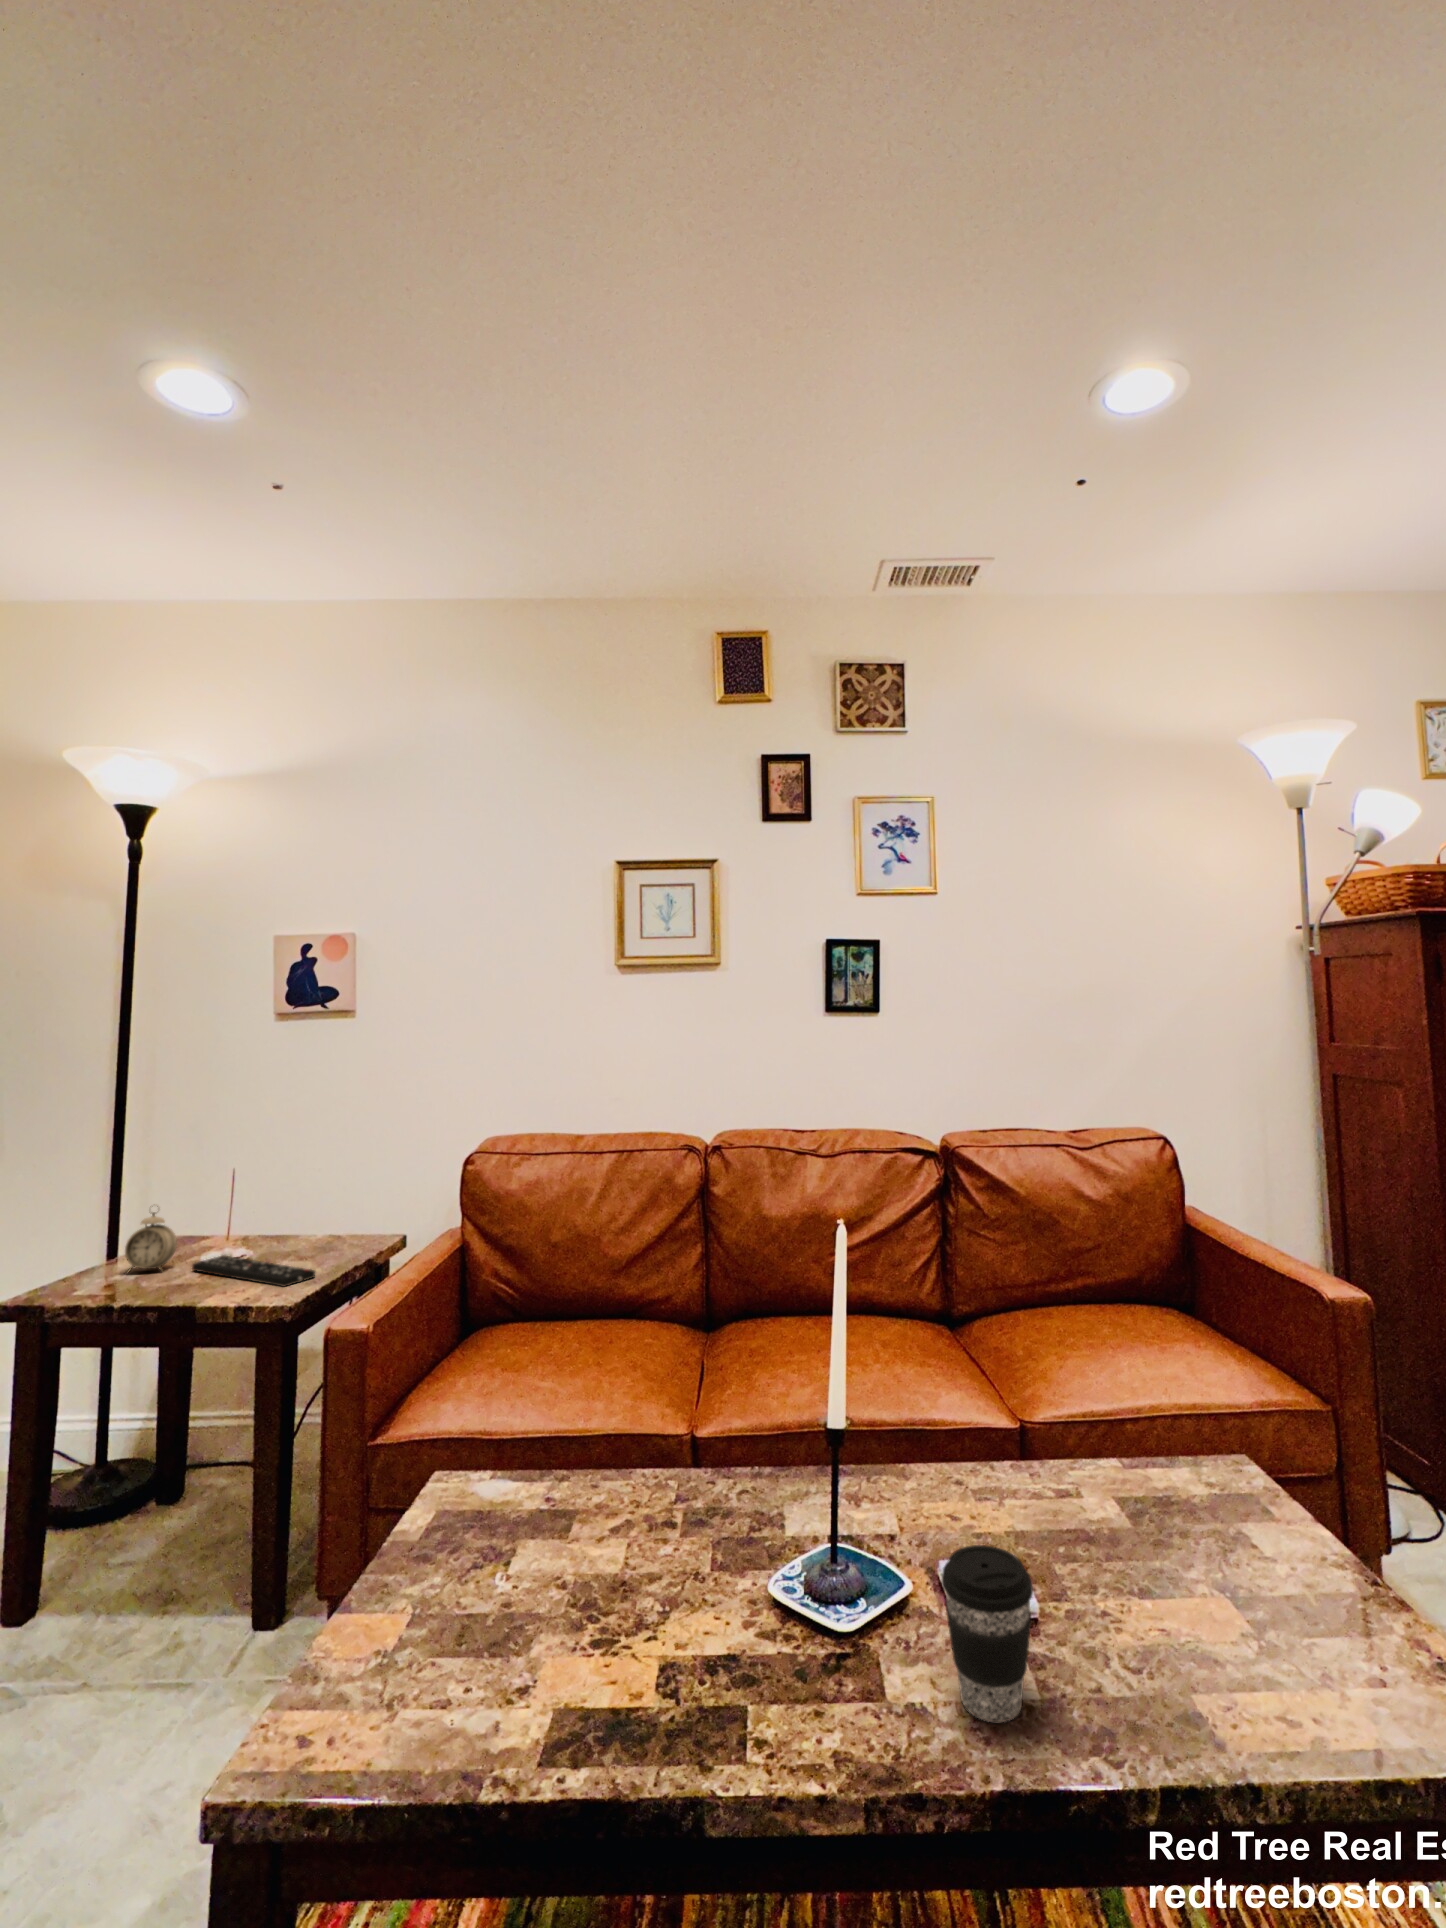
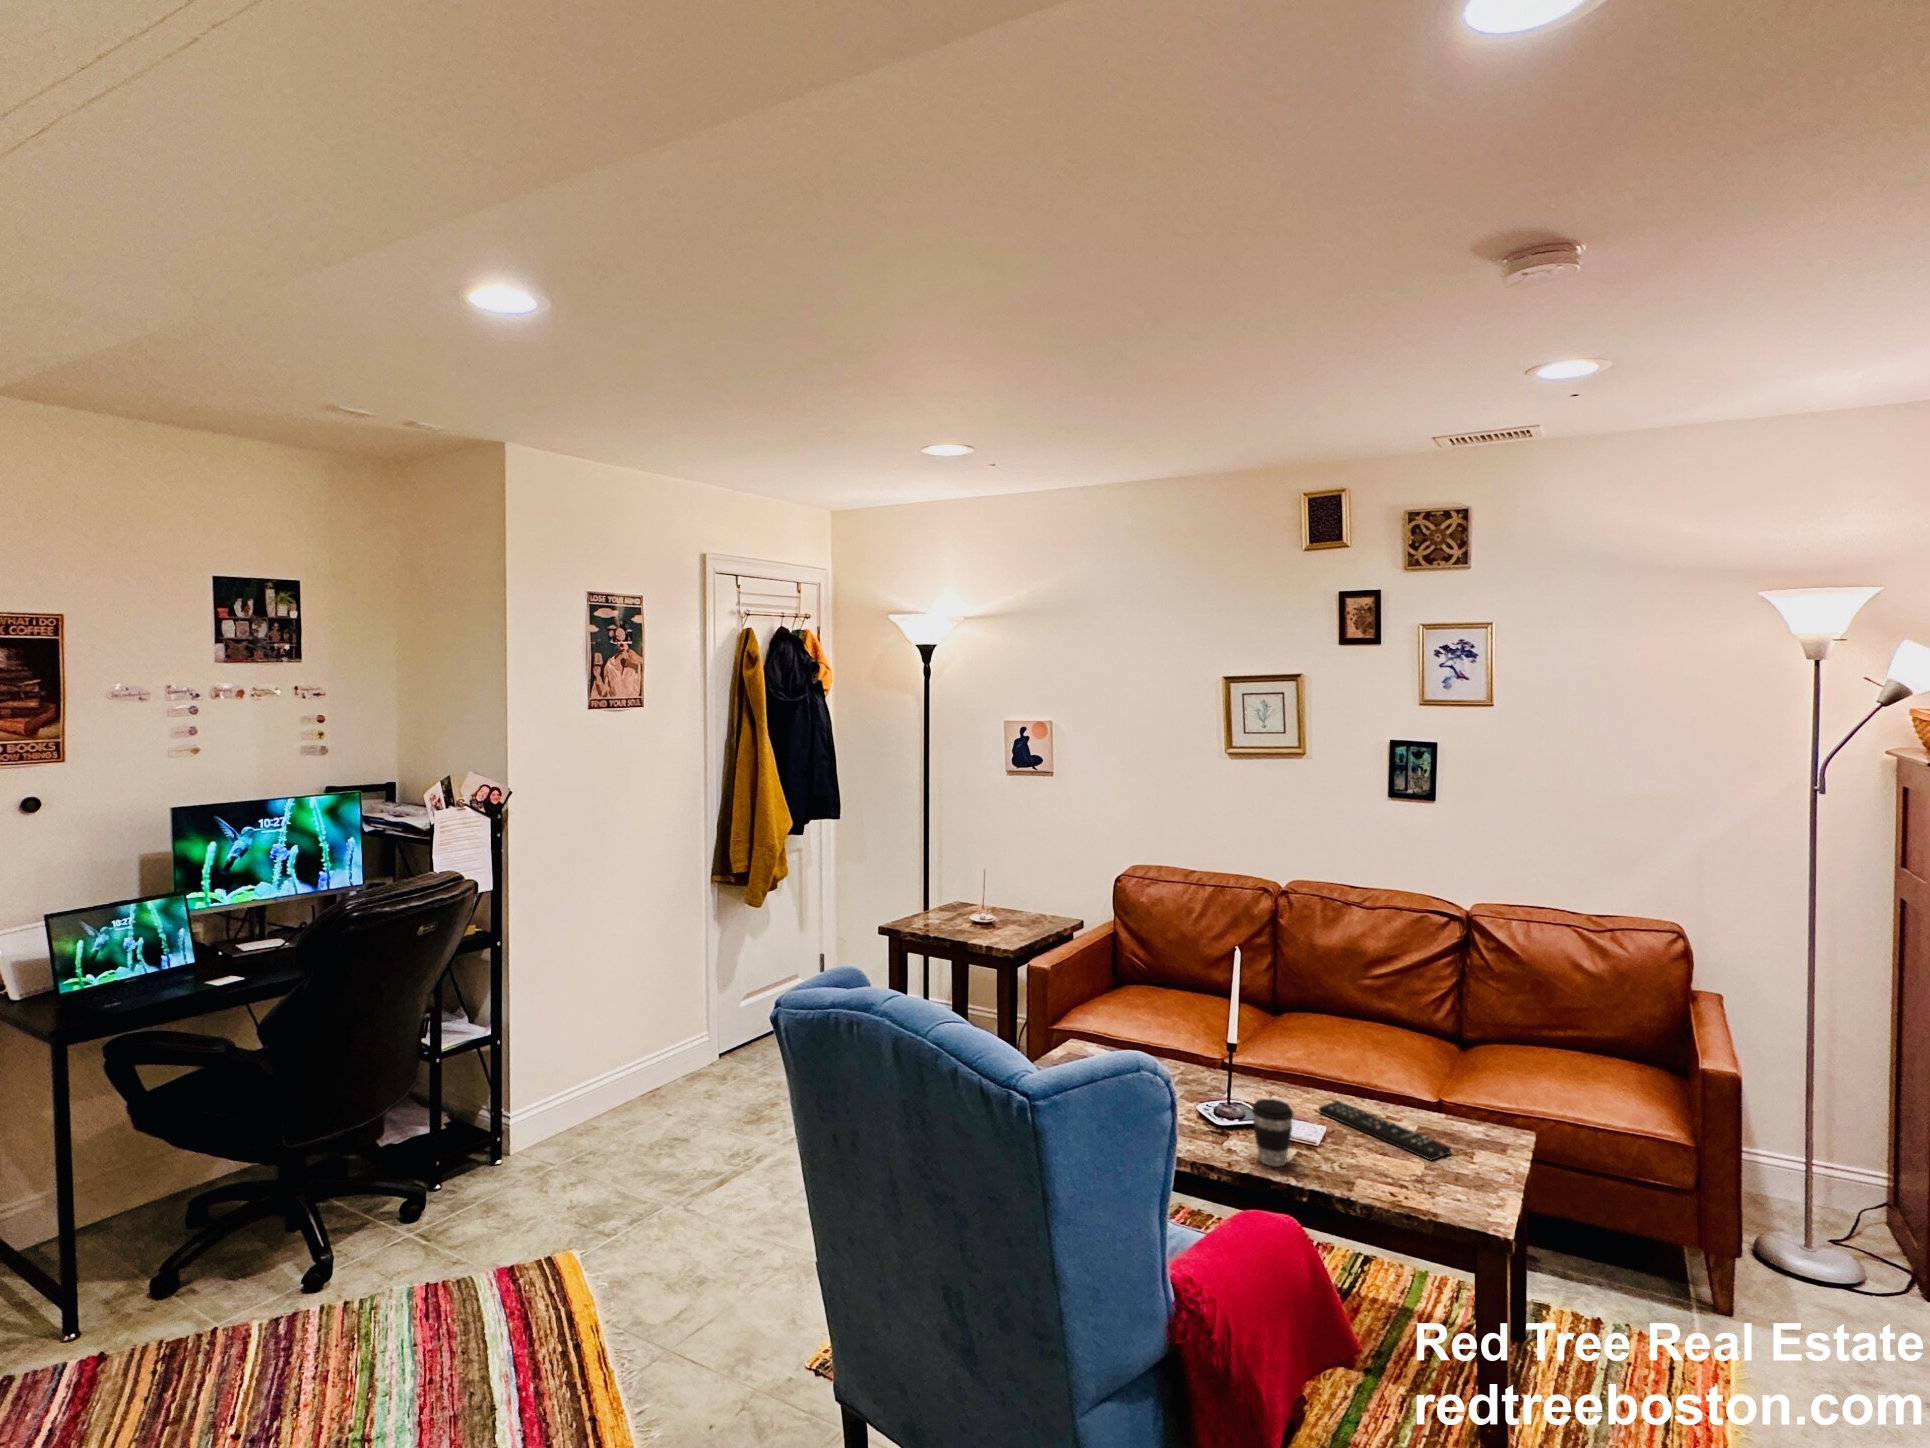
alarm clock: present [125,1206,177,1271] -> none [933,884,958,921]
remote control: present [192,1256,315,1287] -> present [1319,1101,1451,1161]

